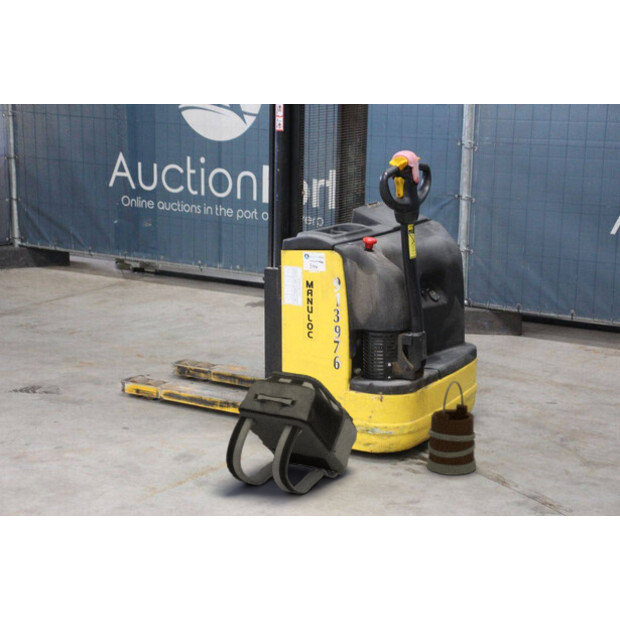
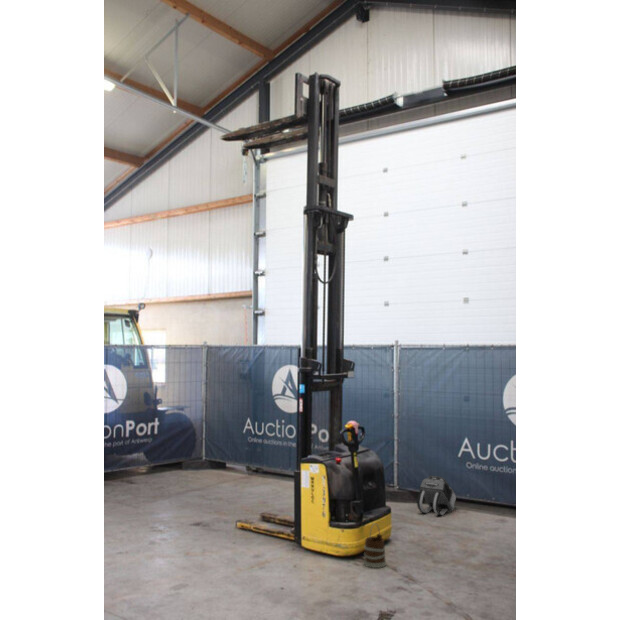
backpack: present [226,371,357,494] -> present [417,475,456,515]

